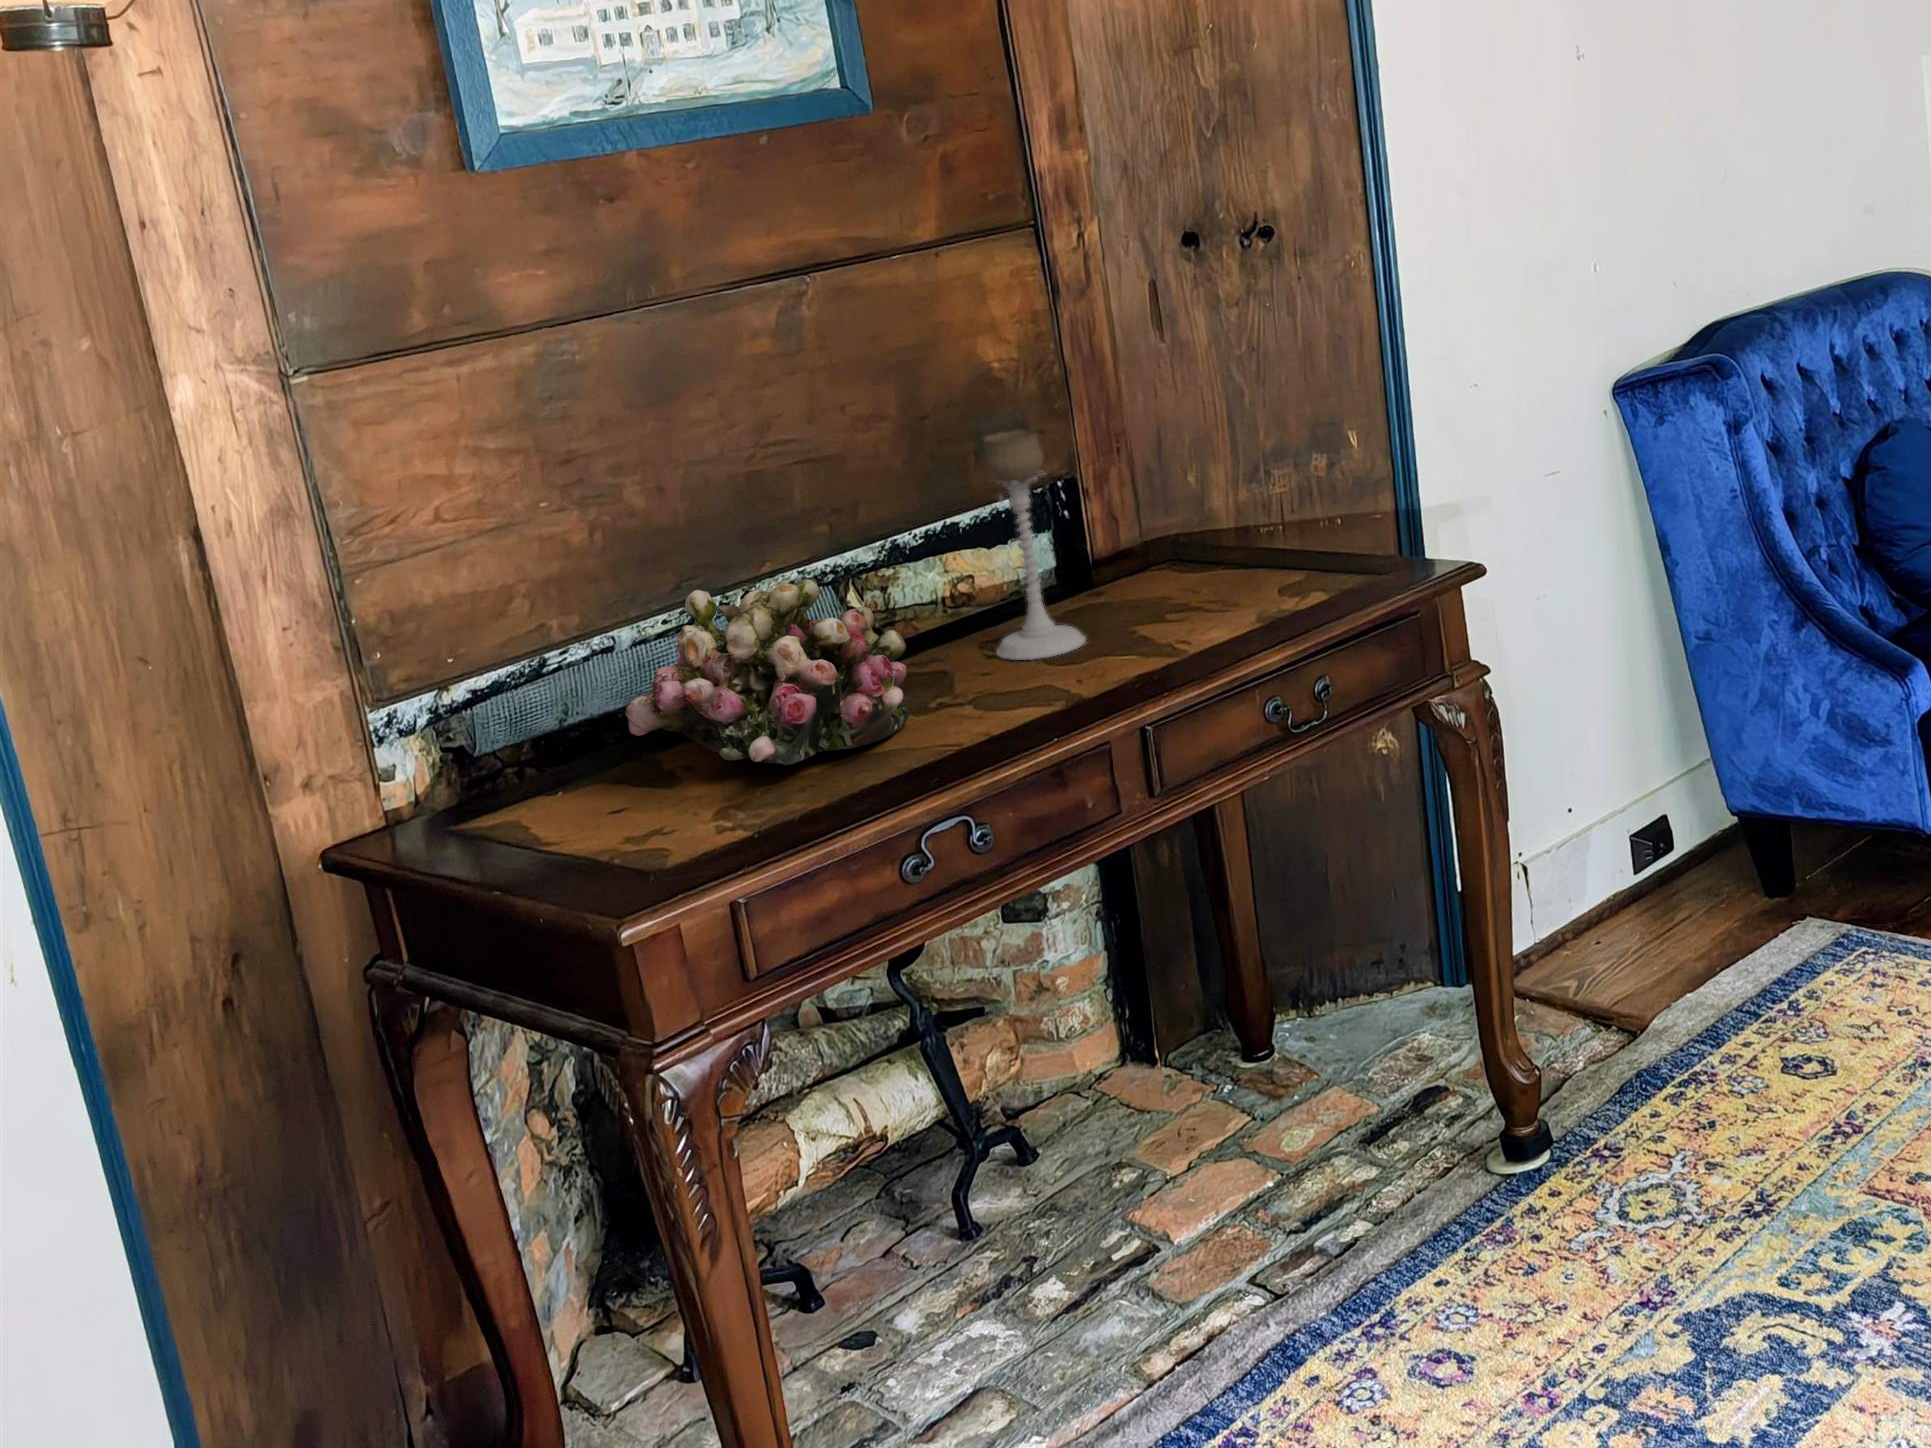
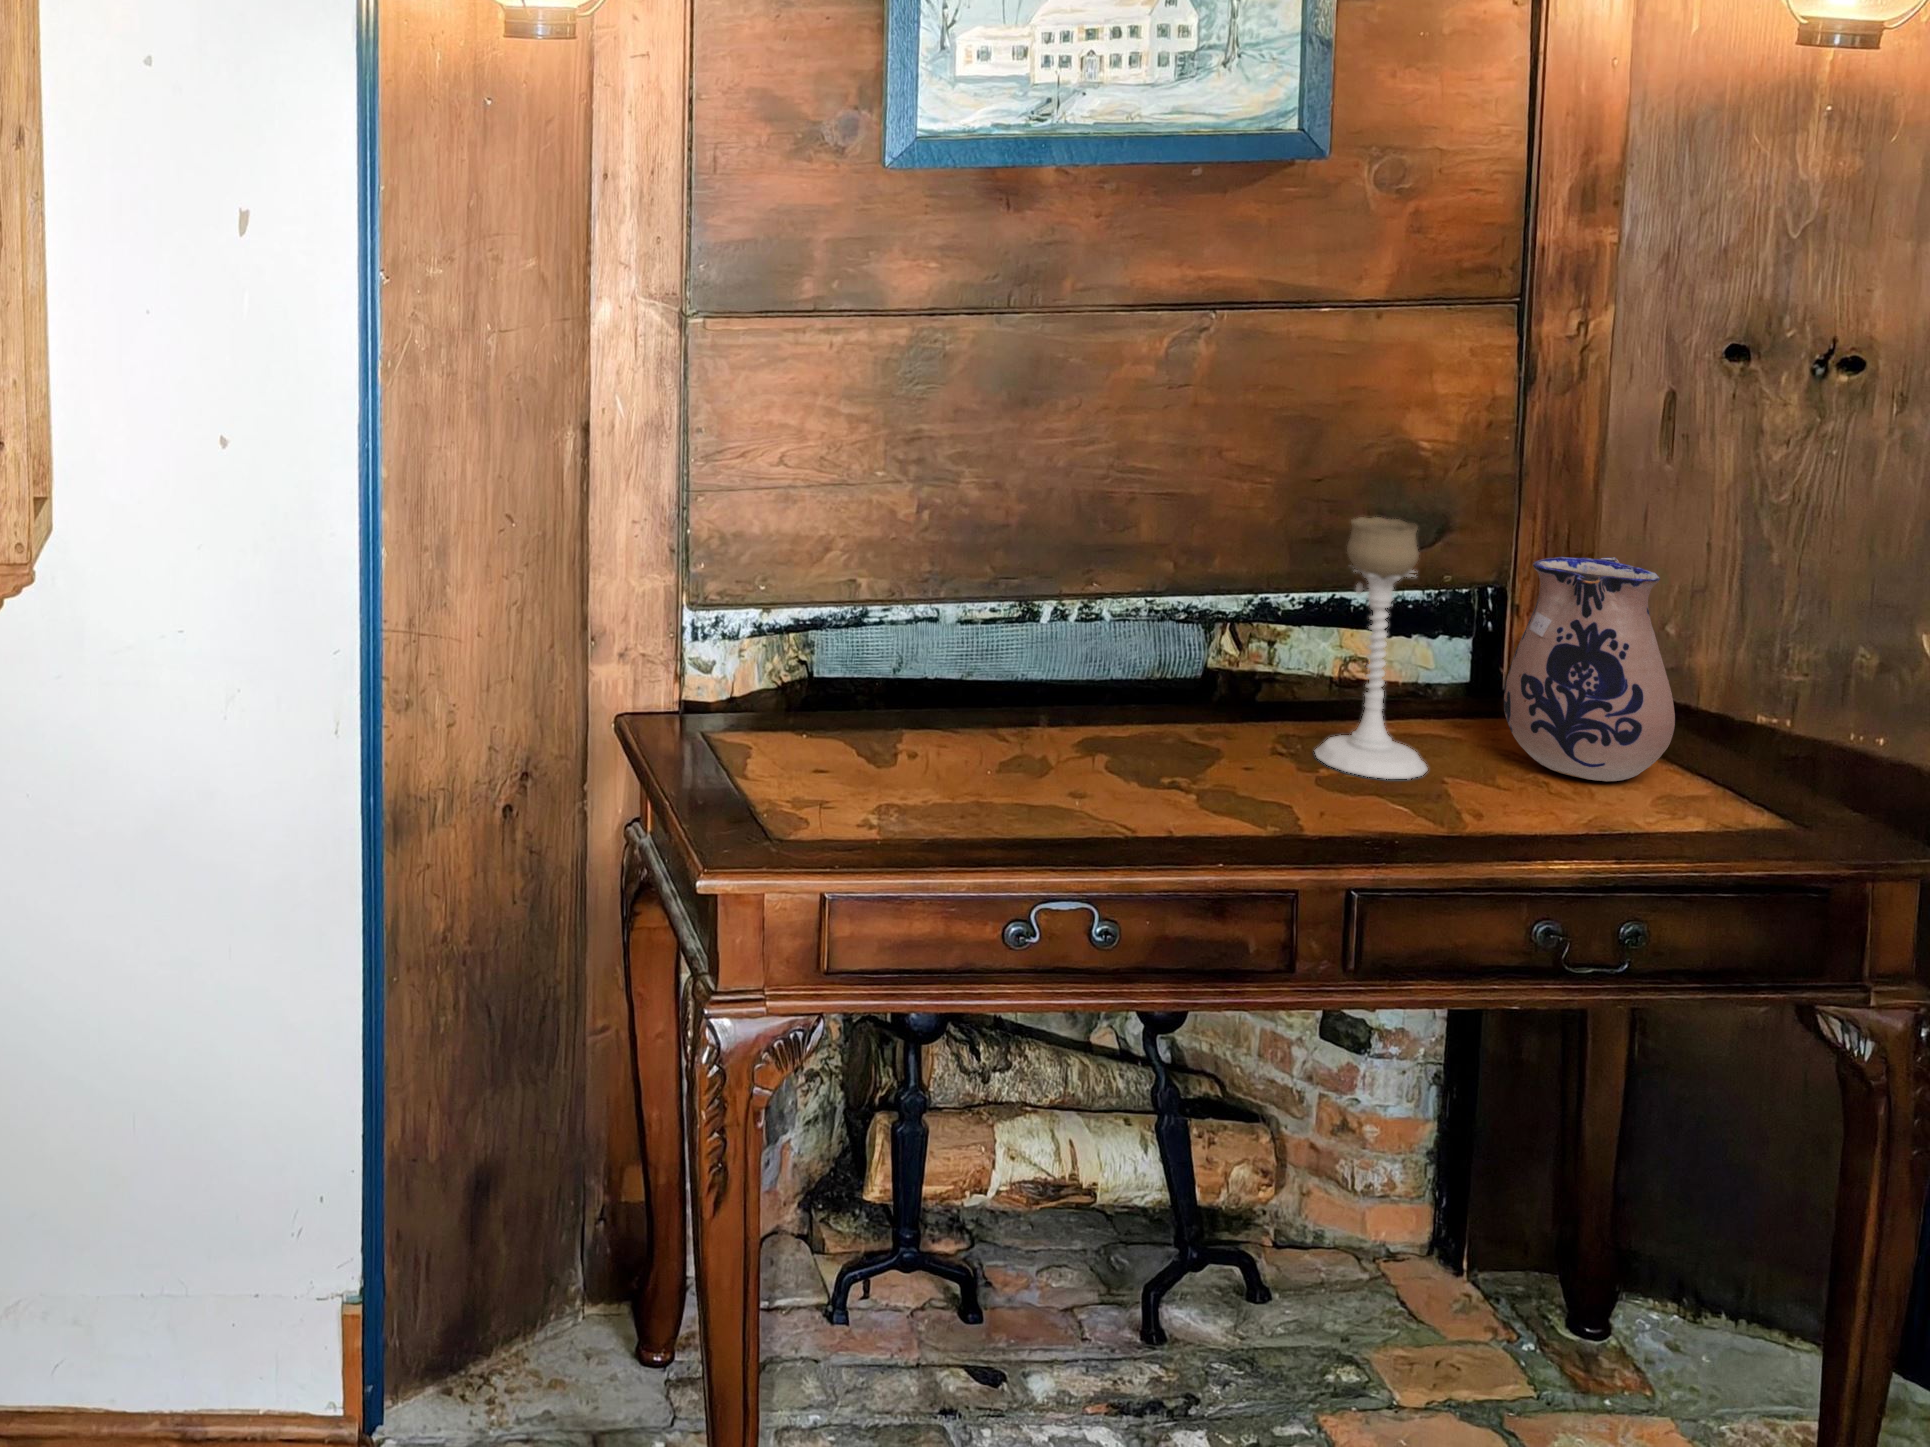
ceramic pitcher: none [1114,424,1238,608] -> present [1504,557,1675,781]
flower arrangement: present [625,579,909,765] -> none [875,589,1177,798]

